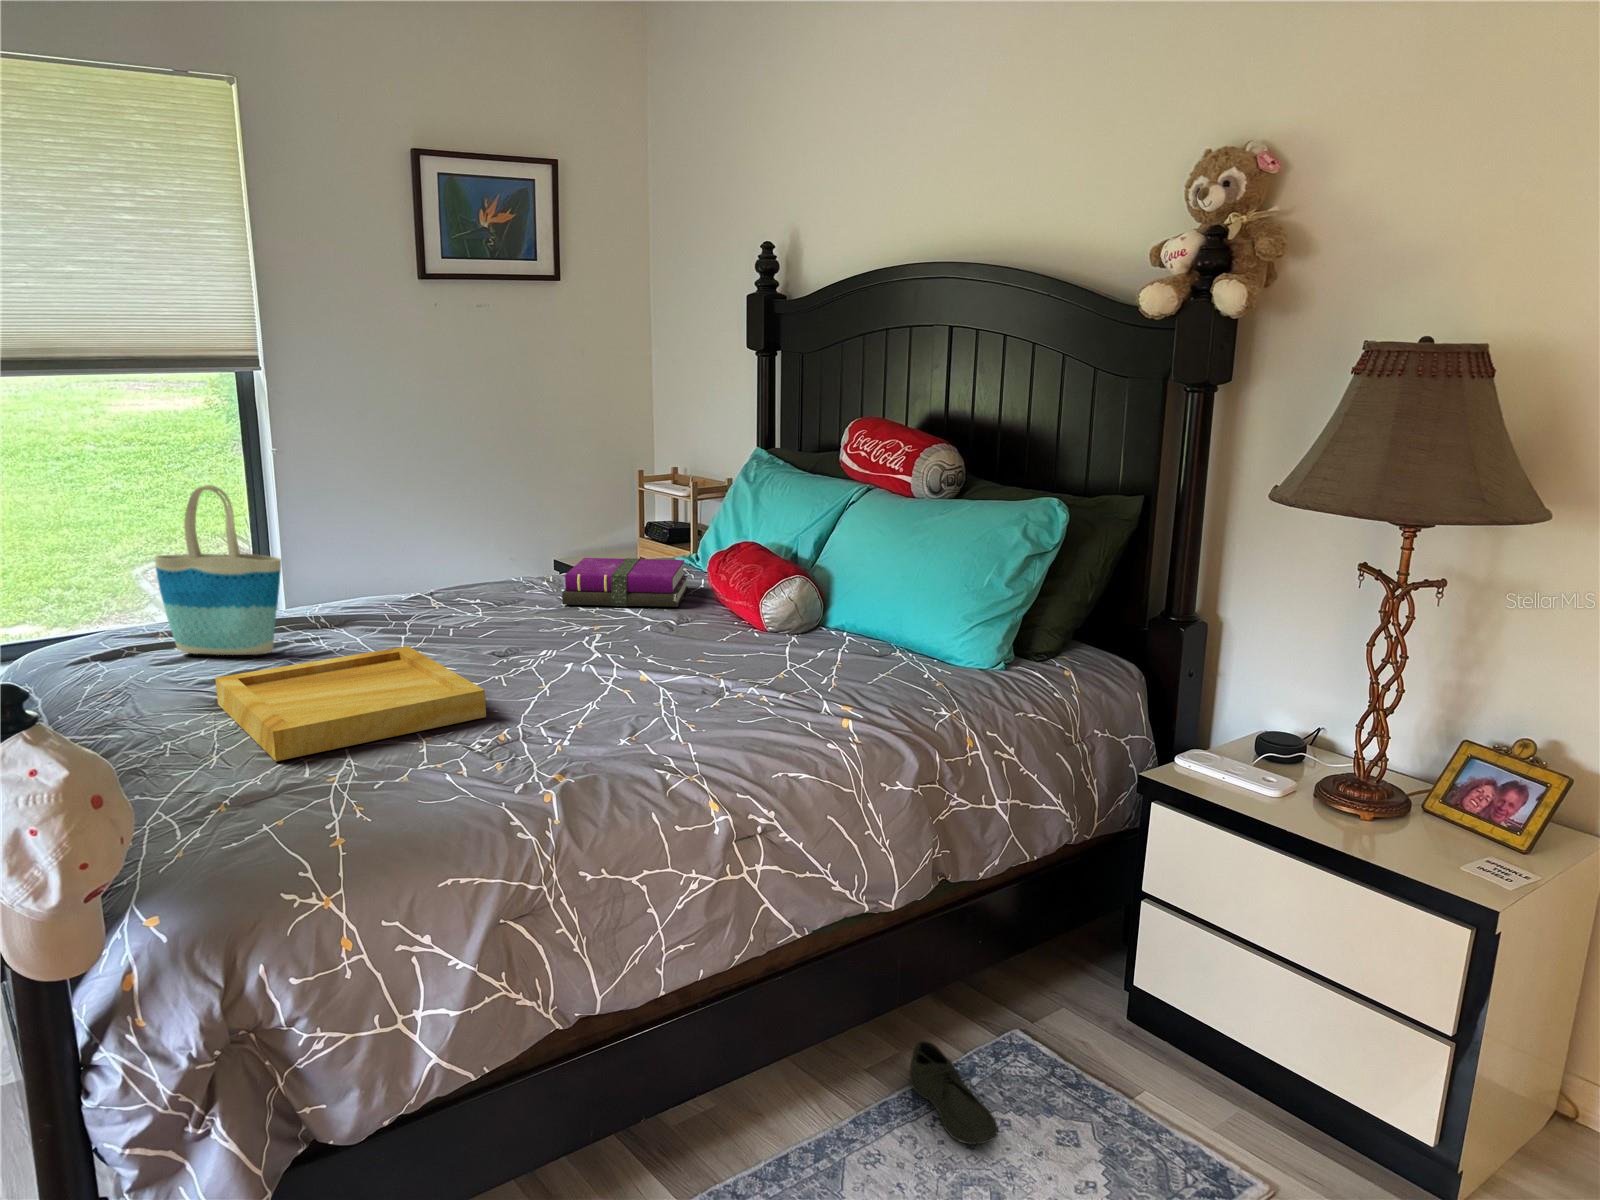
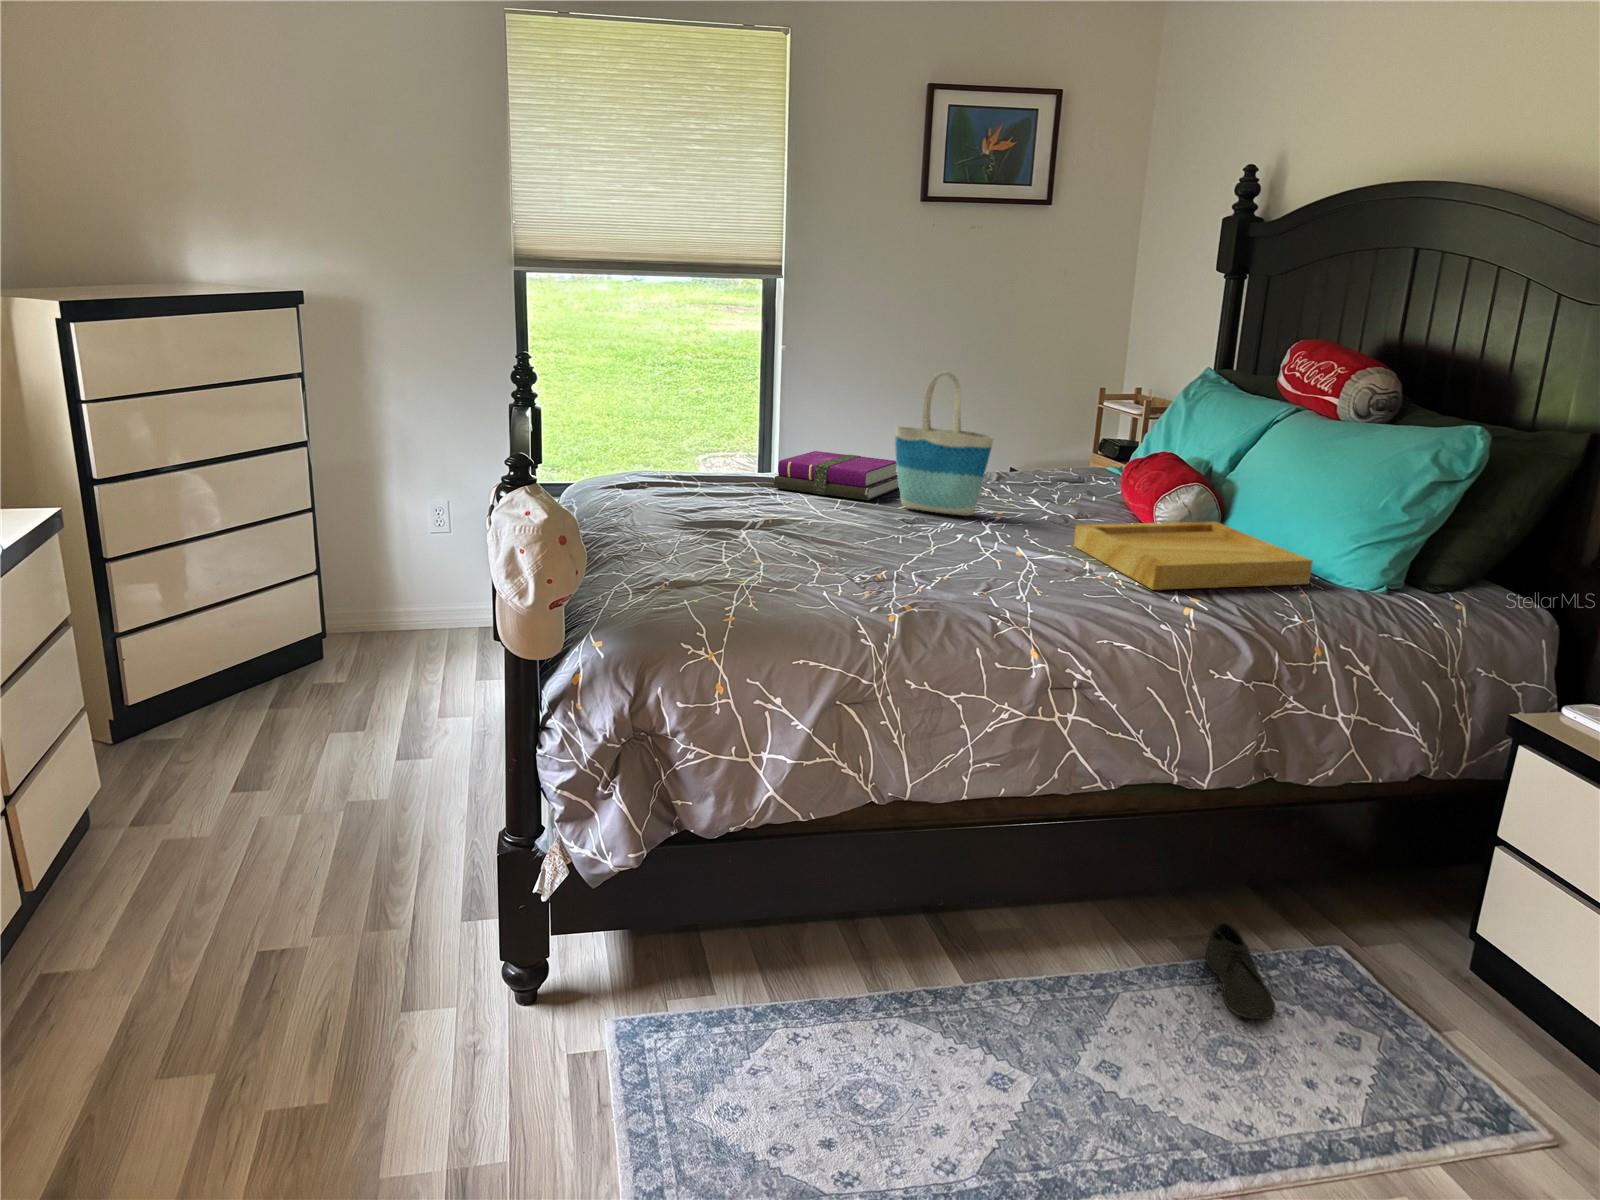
tote bag: present [154,485,281,655] -> present [895,372,994,516]
notebook: present [562,558,688,607] -> present [774,451,899,500]
tray: present [215,646,486,761] -> present [1074,522,1313,590]

